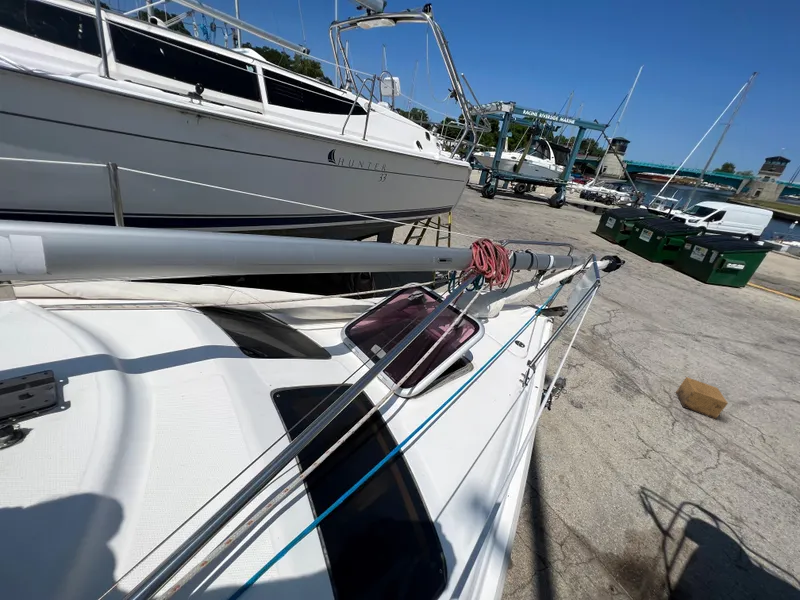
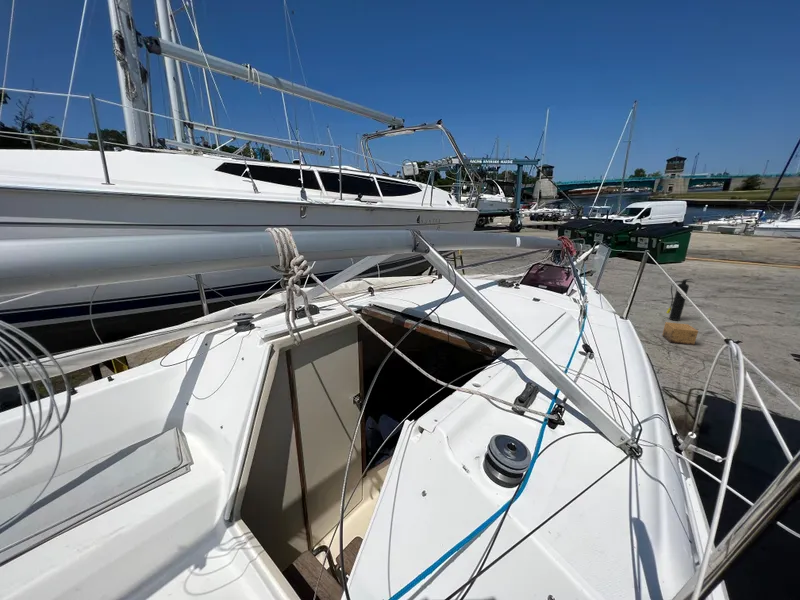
fire extinguisher: none [694,322,751,373] -> present [666,279,690,321]

